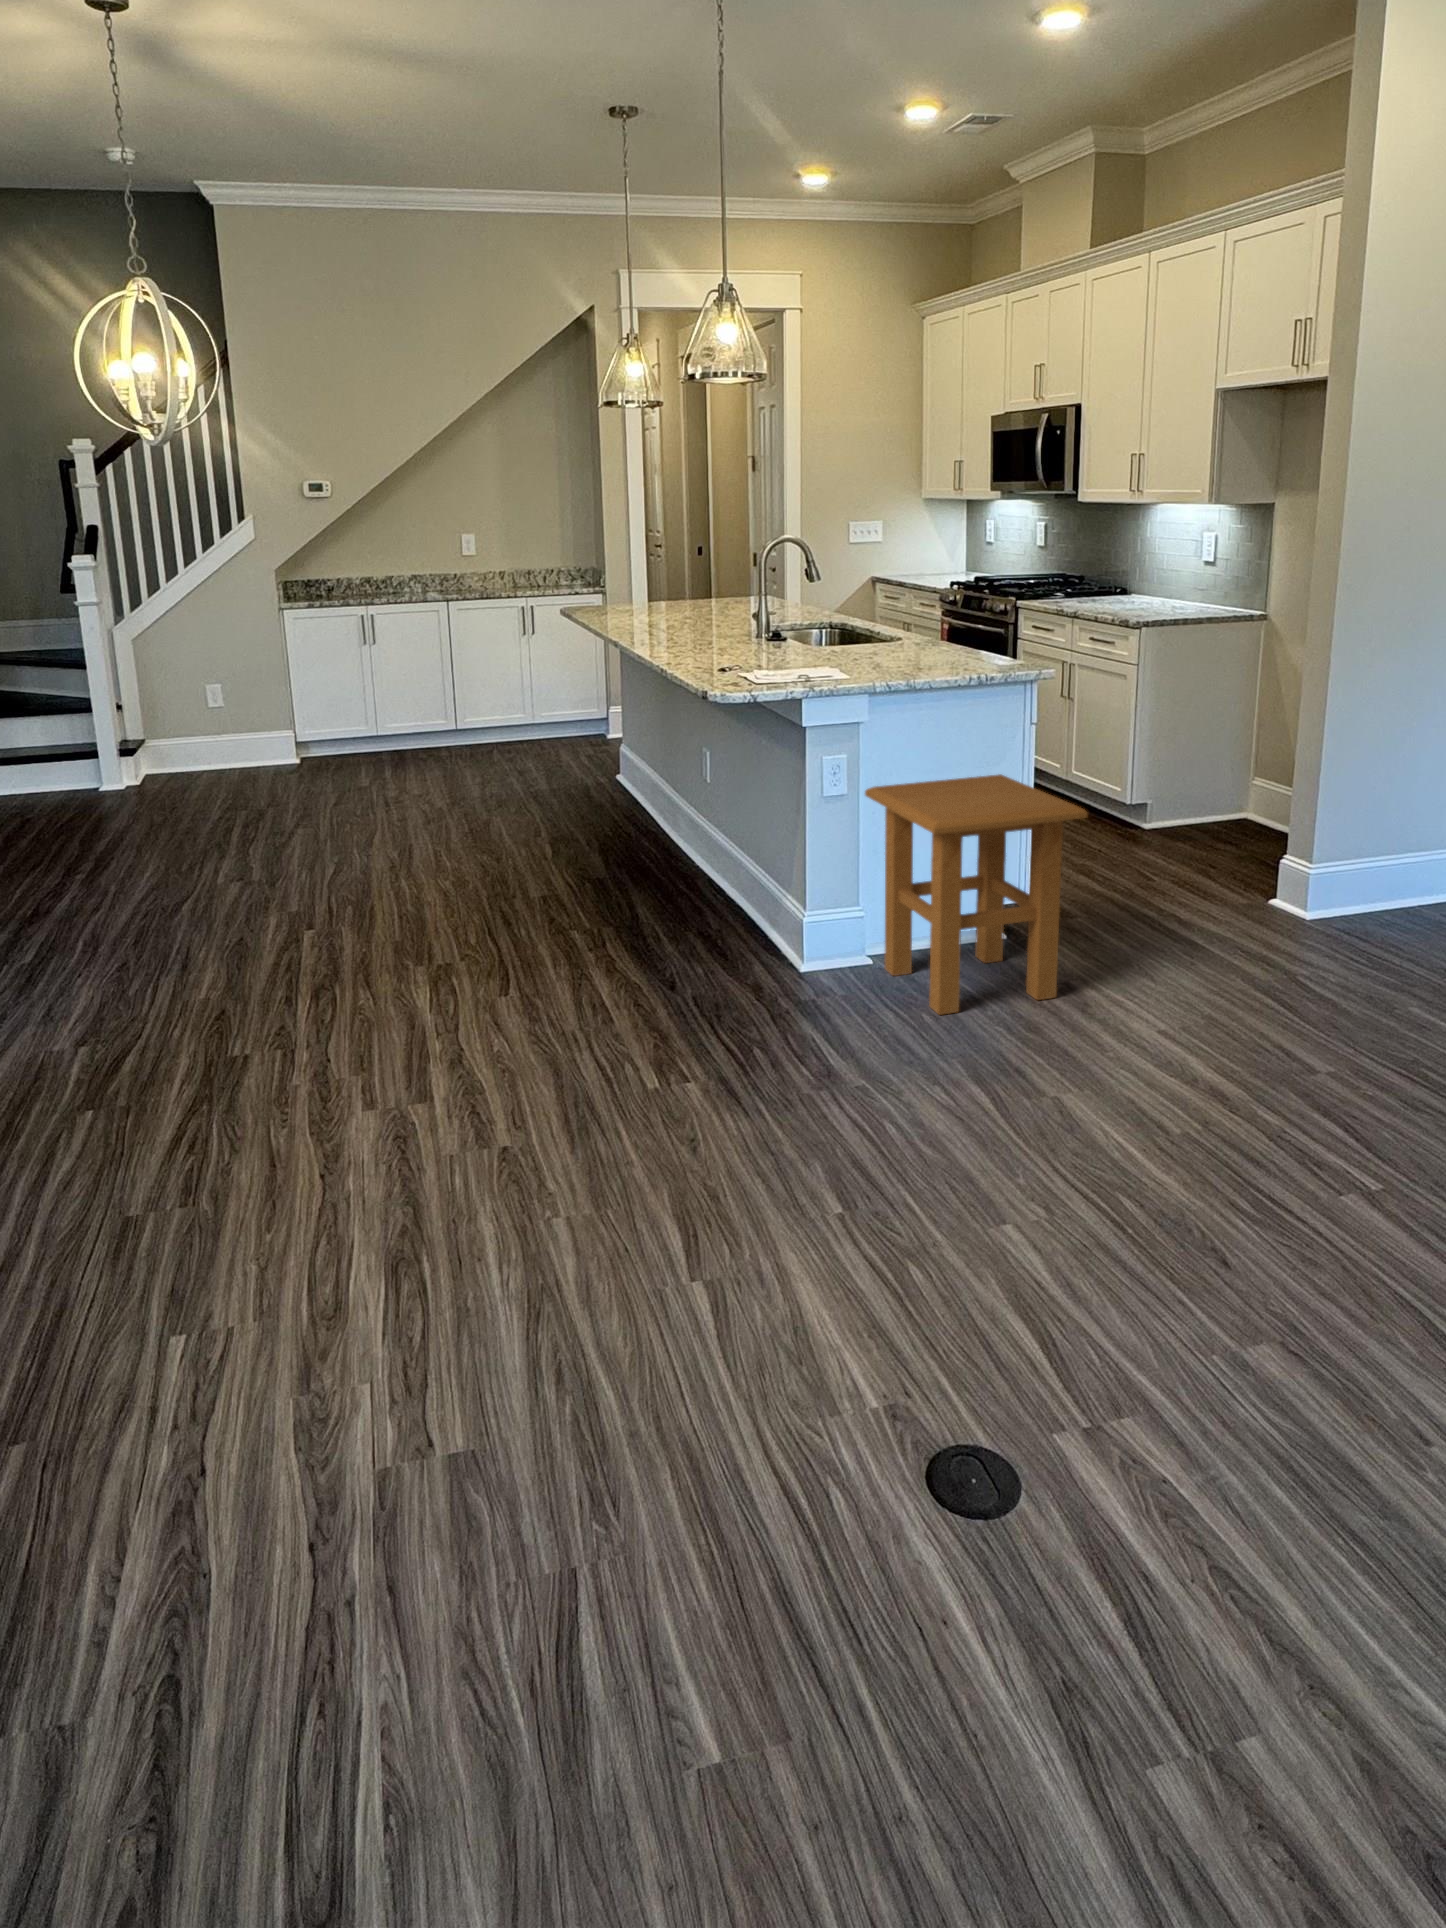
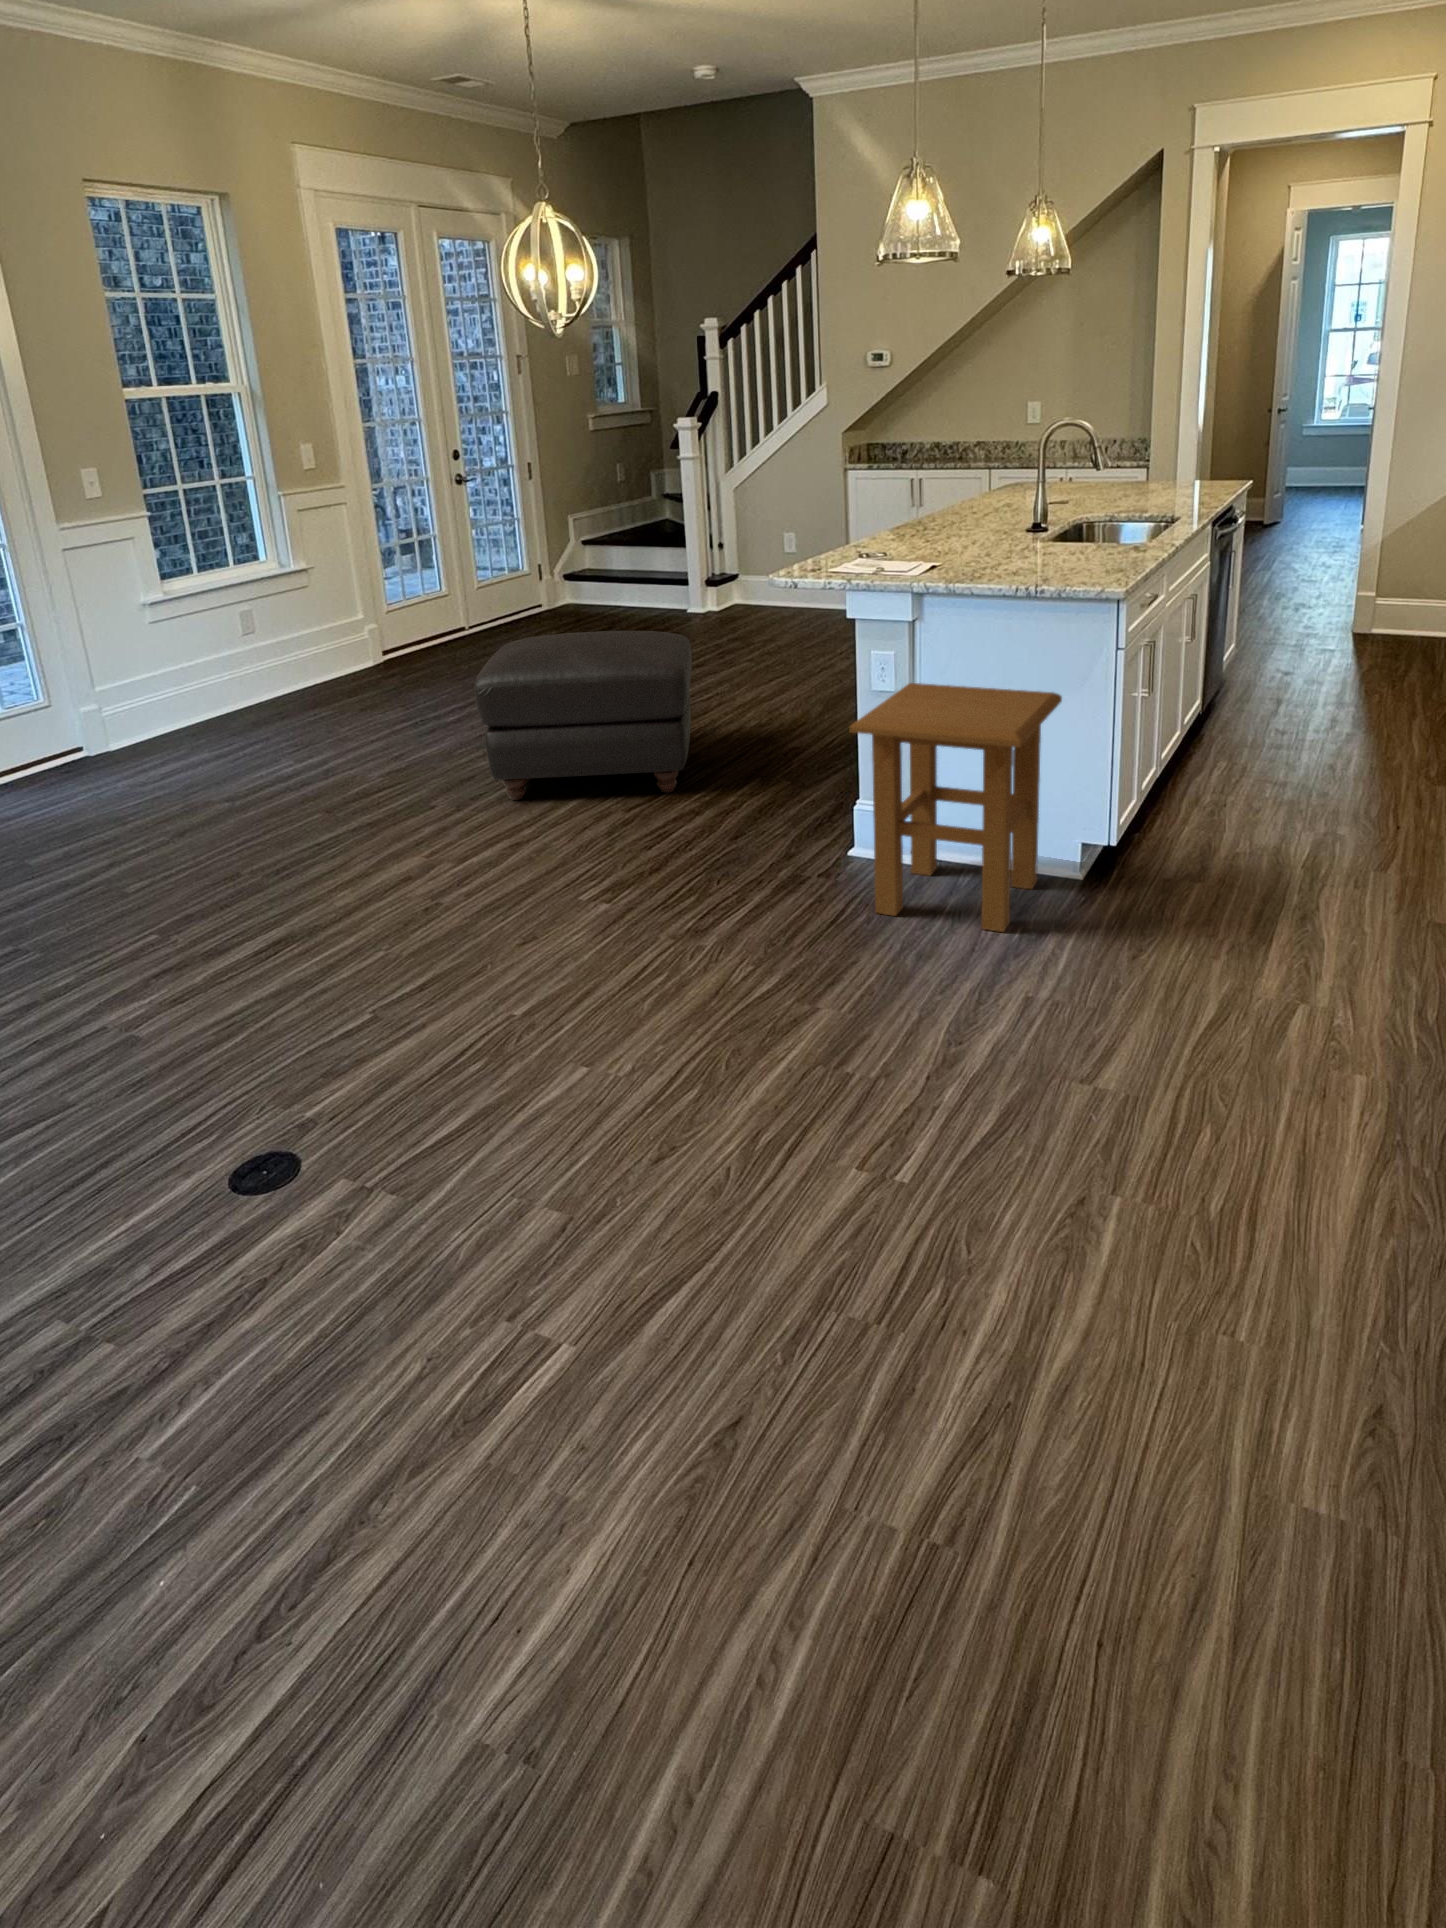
ottoman: none [220,790,540,1027] -> present [474,631,692,800]

